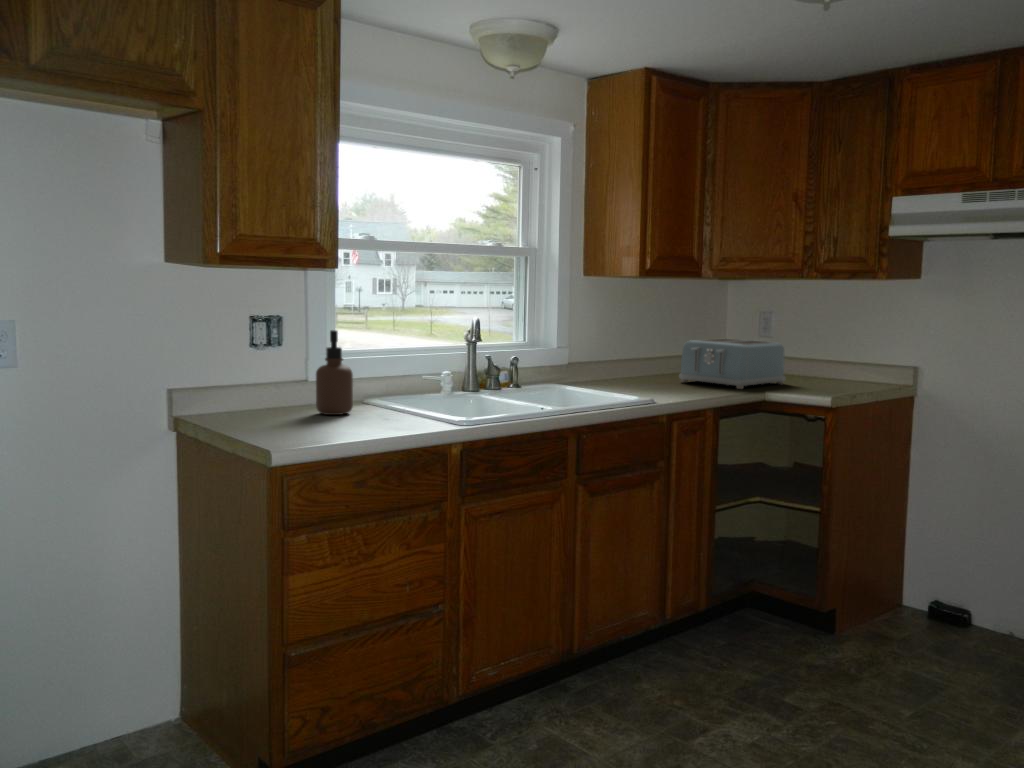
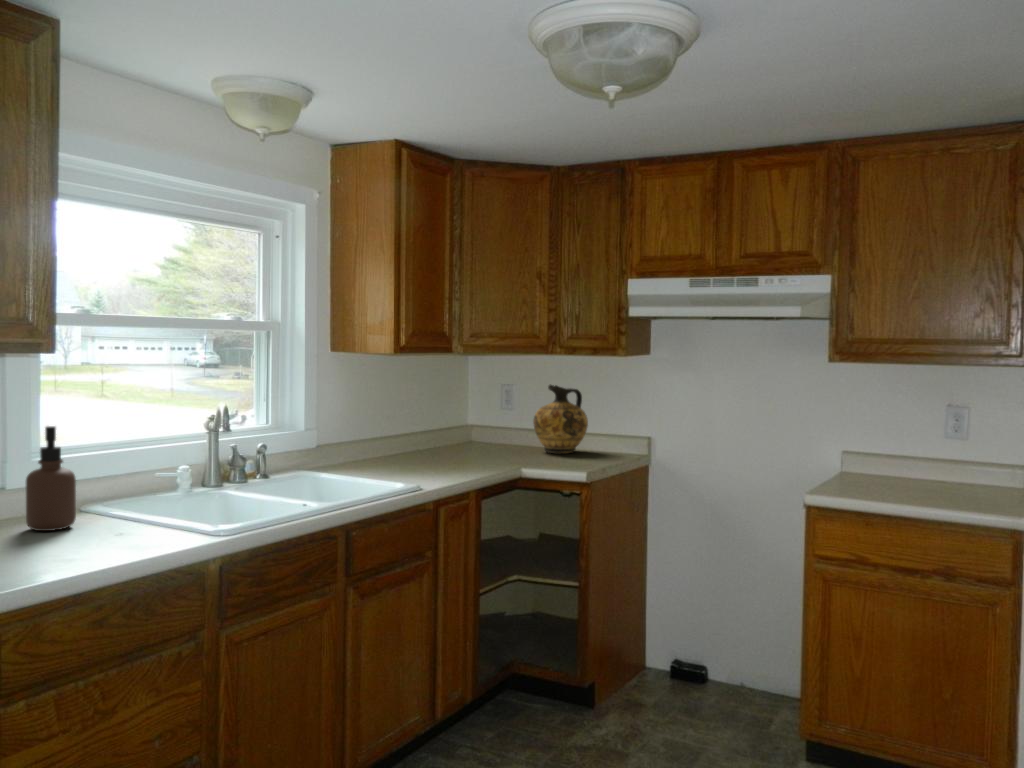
ceramic jug: none [790,310,849,381] -> present [533,384,588,453]
toaster: present [679,339,785,389] -> none [431,414,534,467]

